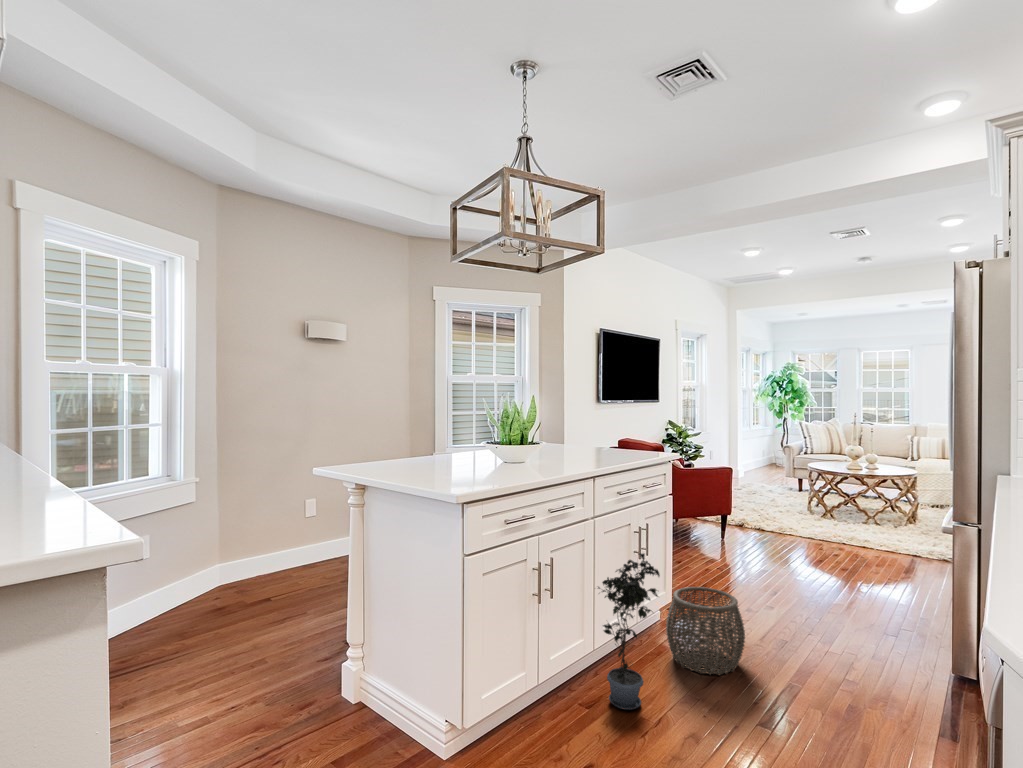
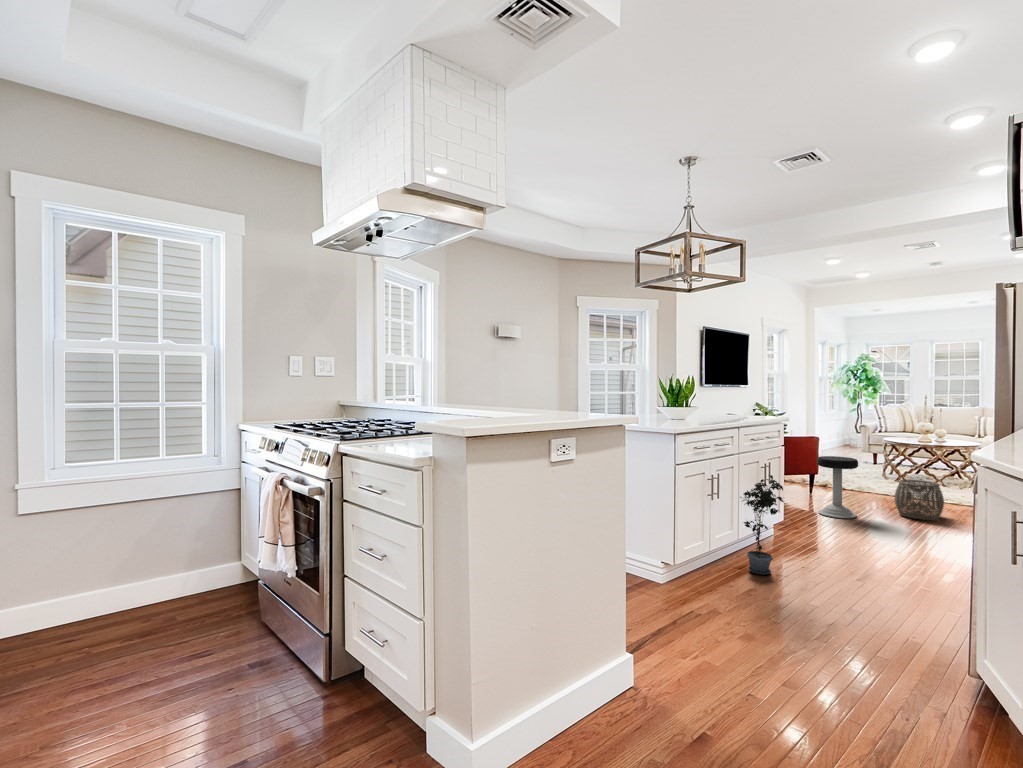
stool: none [727,498,776,582] -> present [817,456,858,518]
woven basket: present [666,587,745,675] -> present [895,480,944,520]

